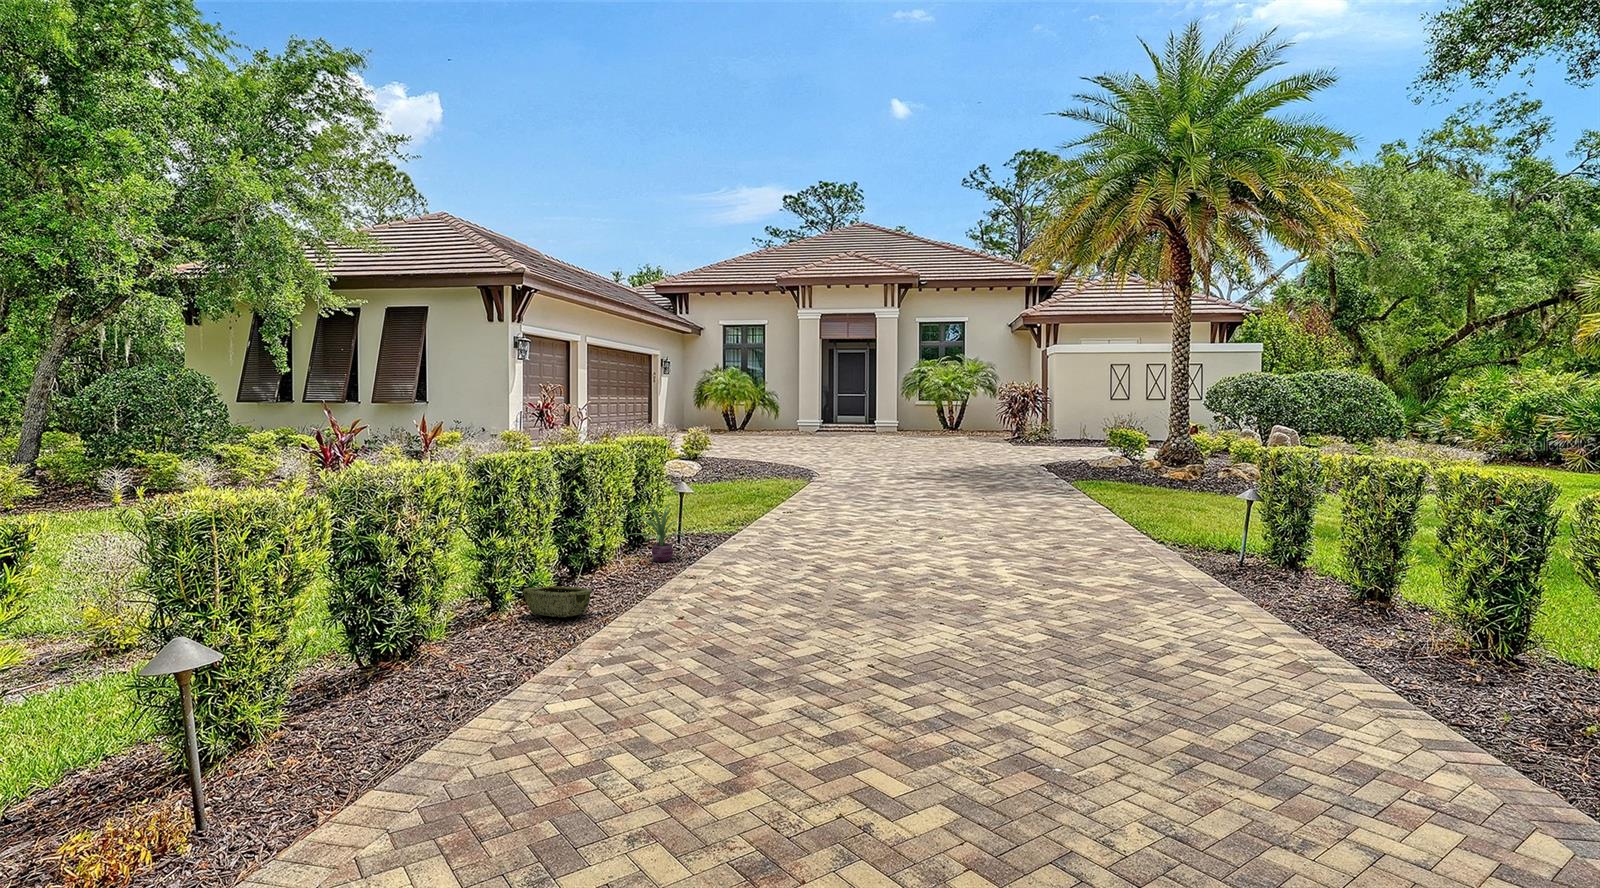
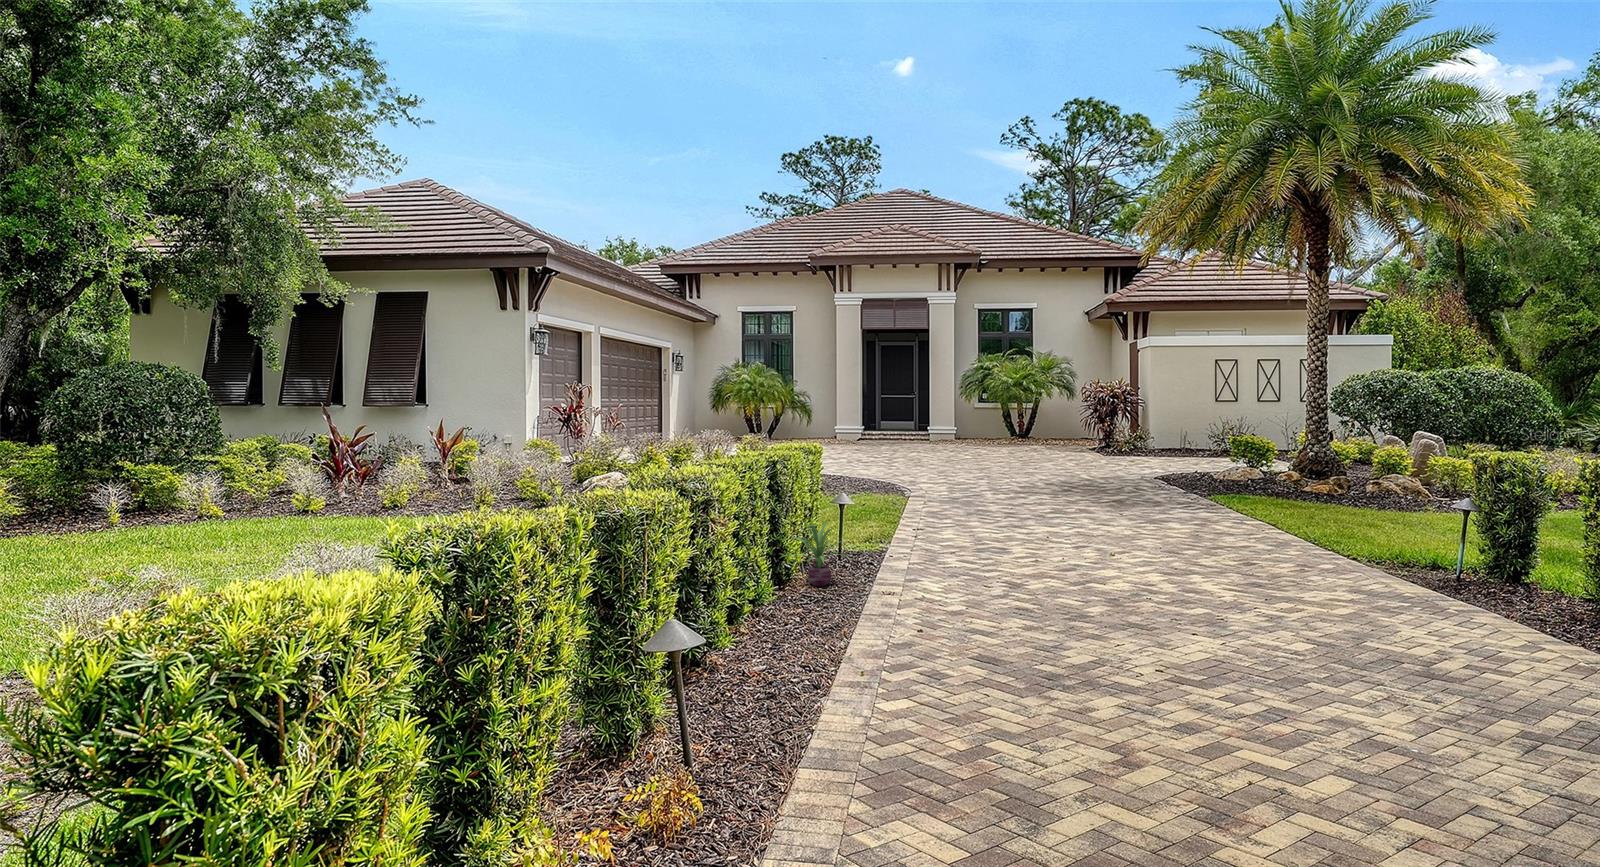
woven basket: present [523,586,592,617] -> none [726,611,799,645]

